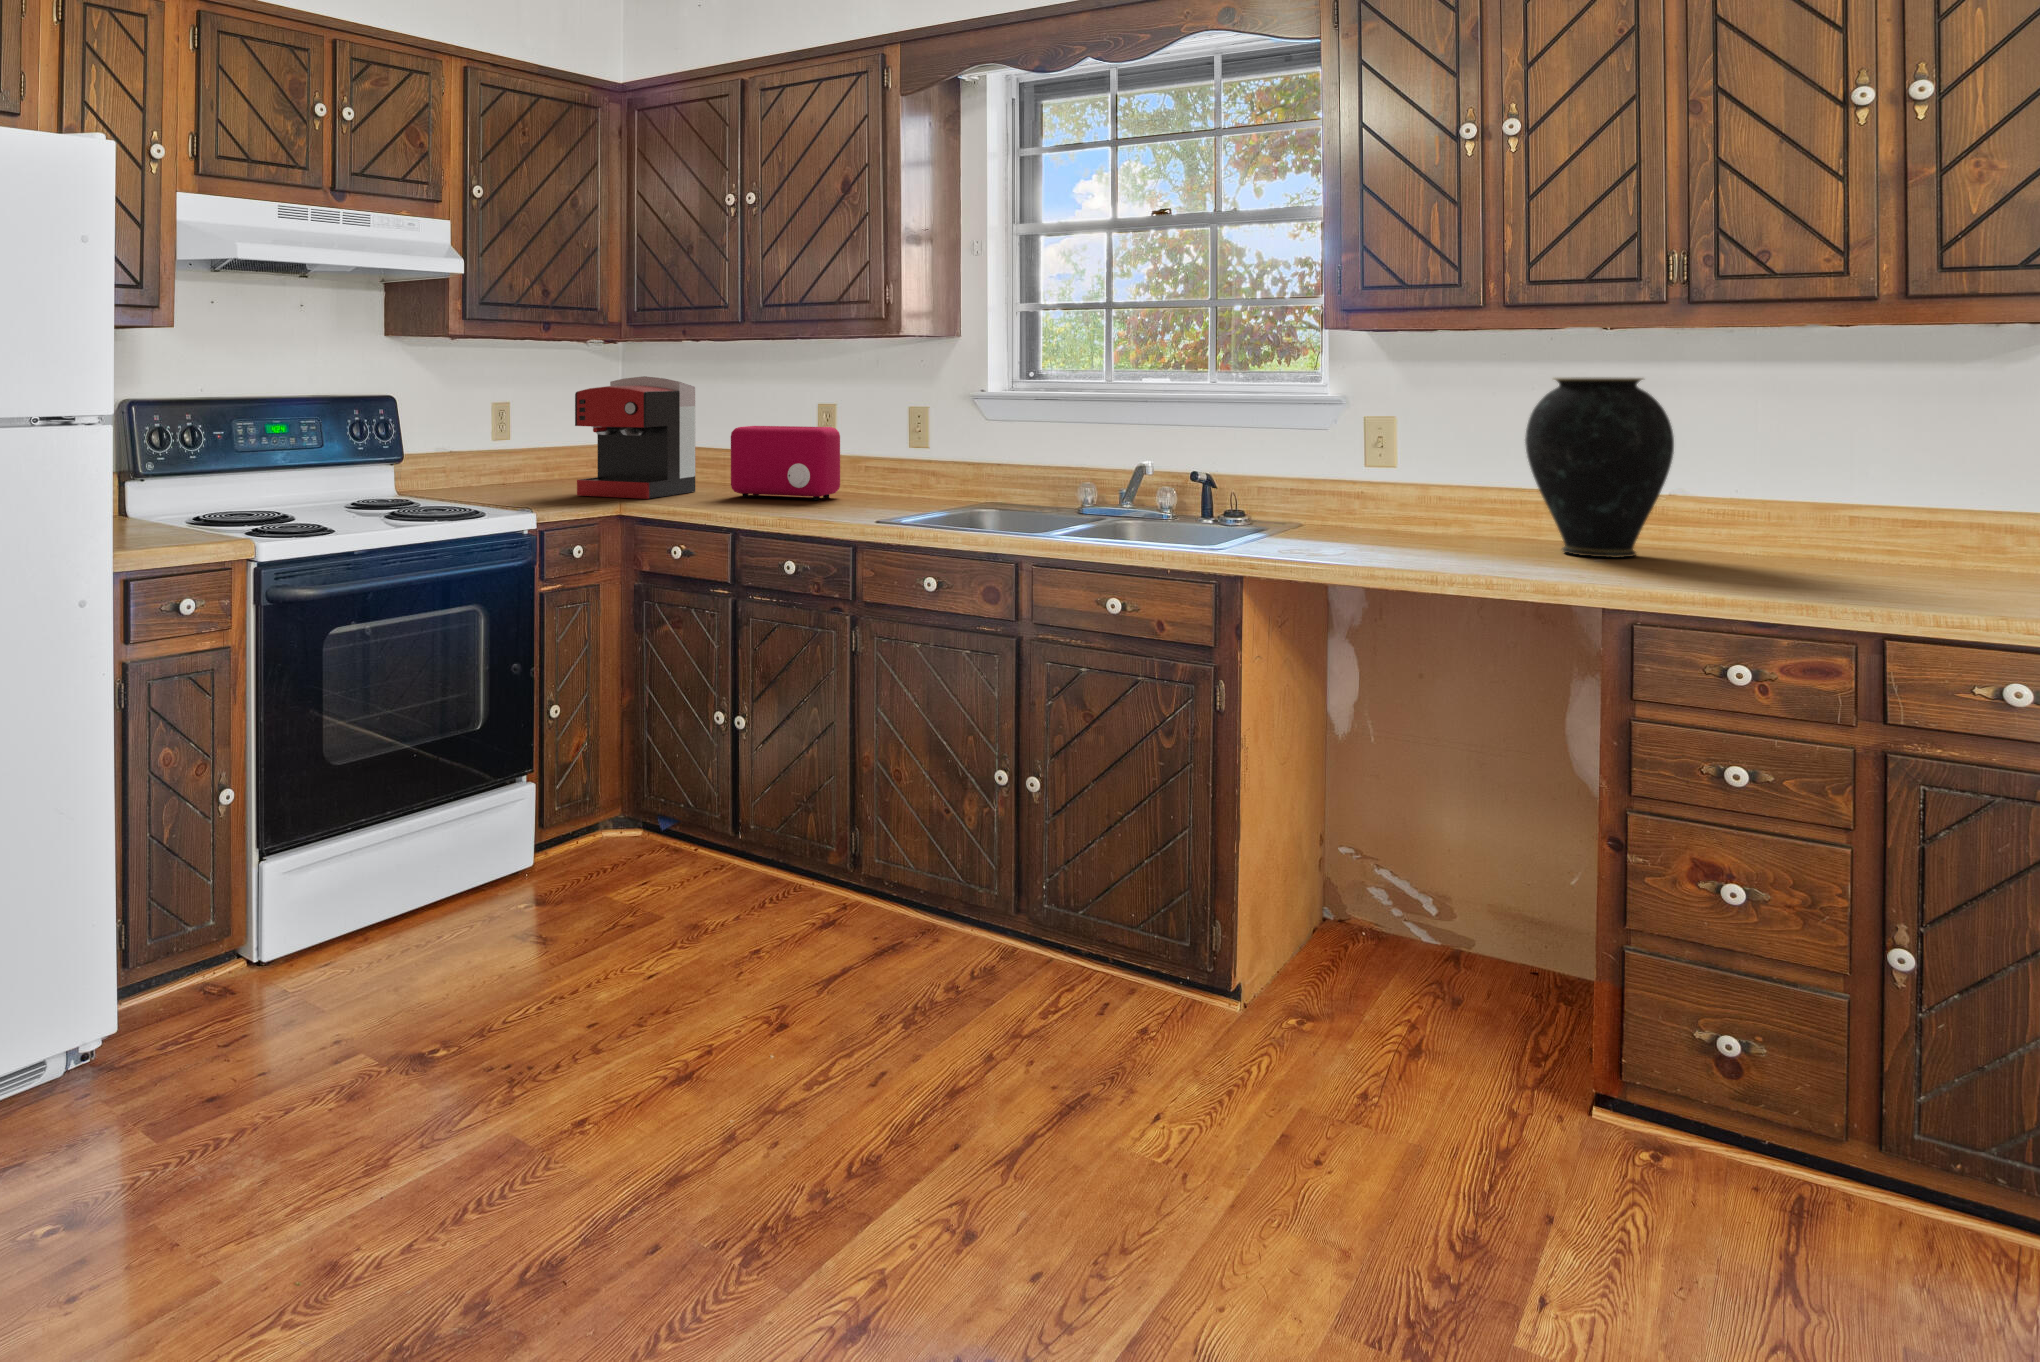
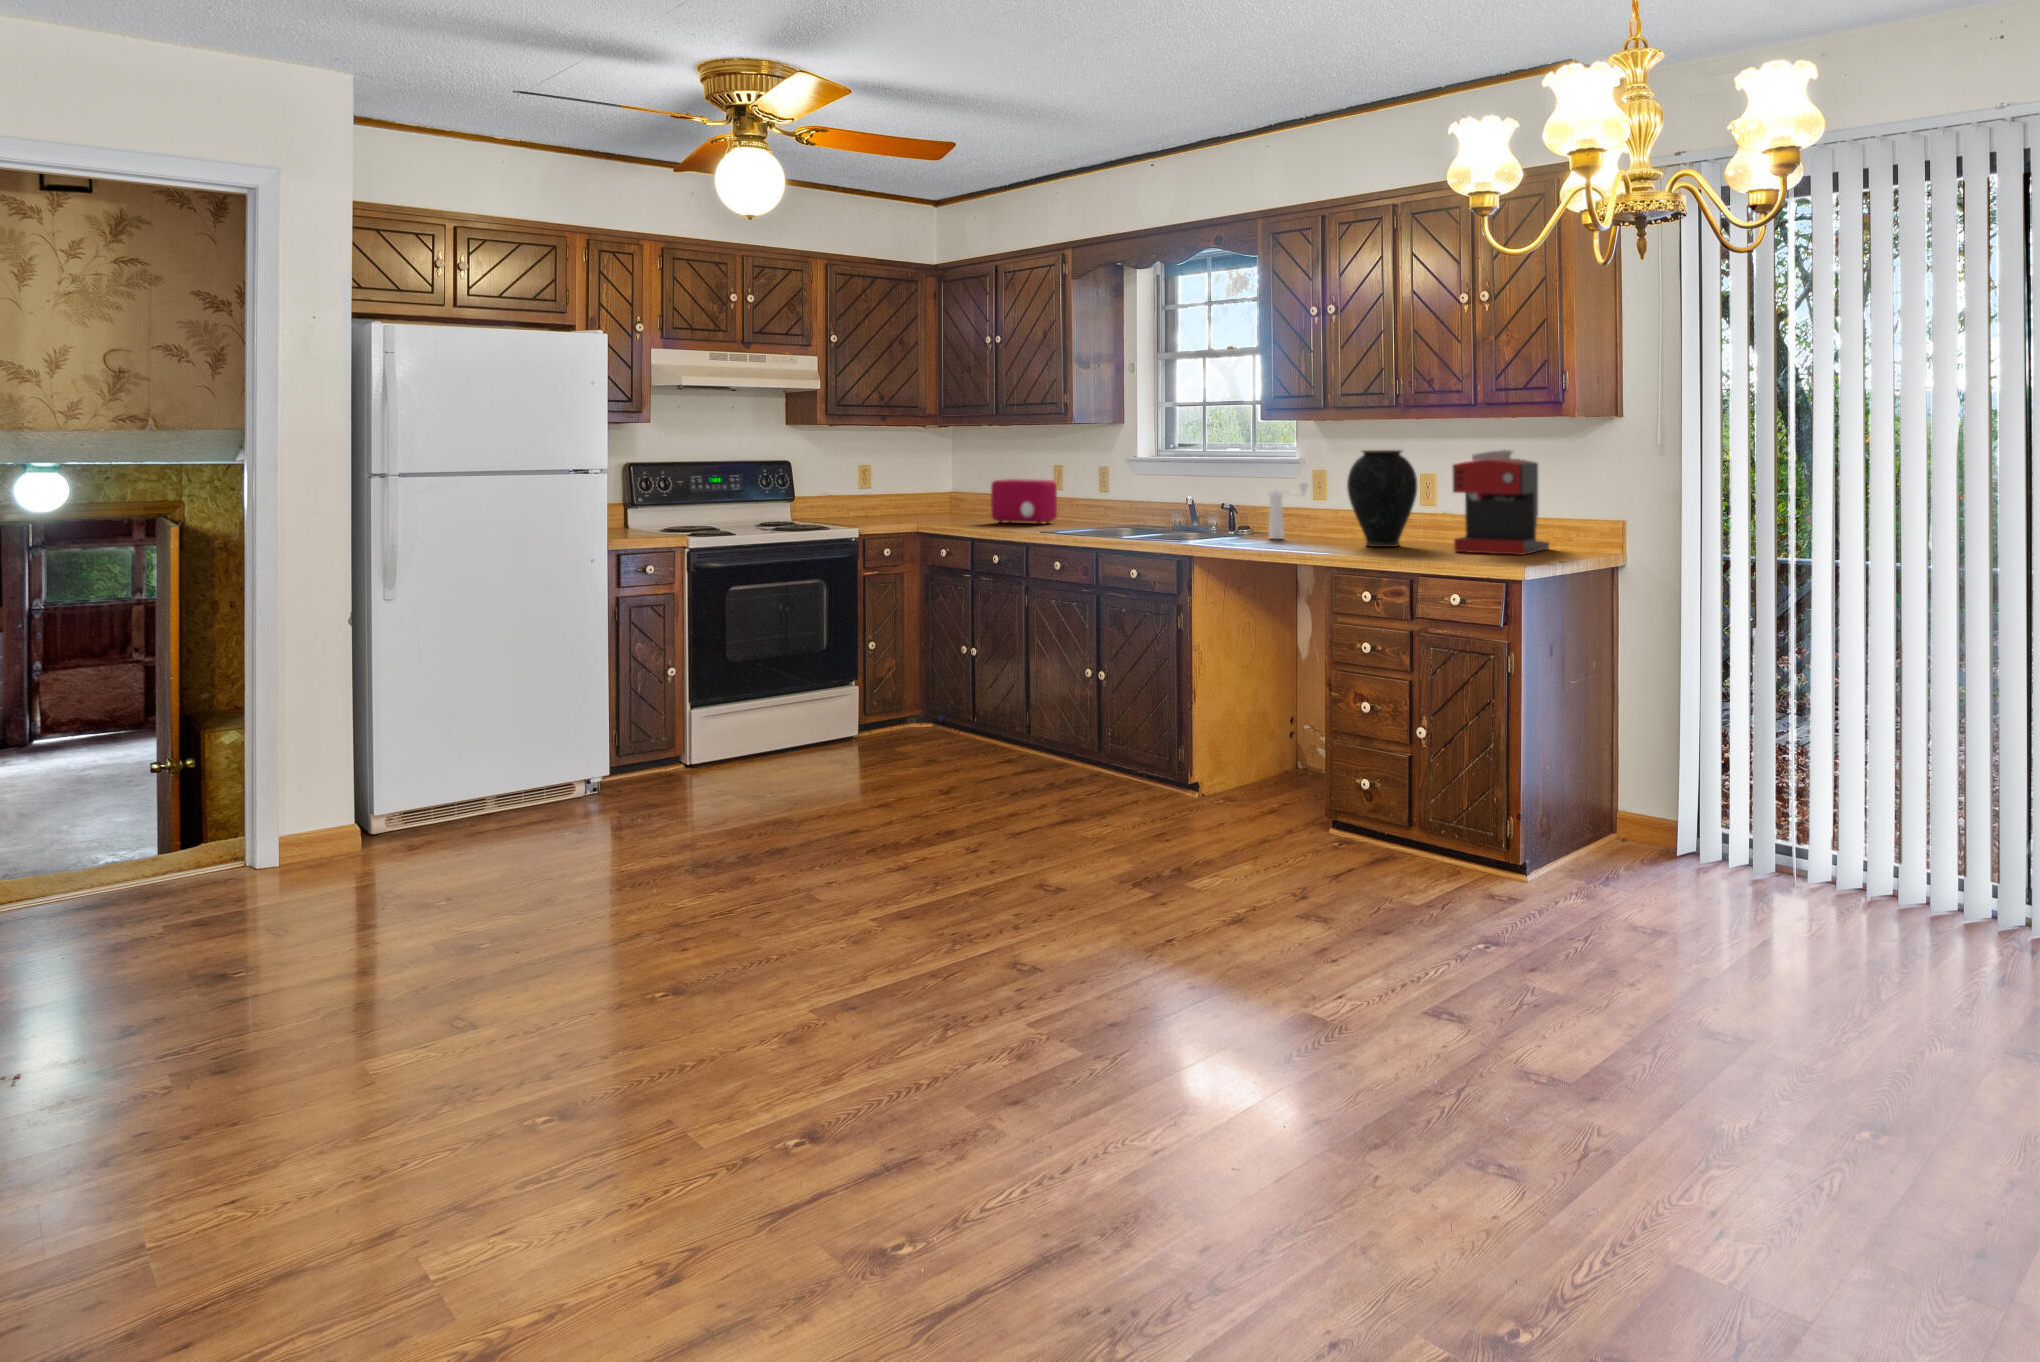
coffee maker: present [575,376,695,499] -> present [1453,450,1549,555]
pepper mill: none [1317,434,1382,536] -> present [1269,482,1308,539]

